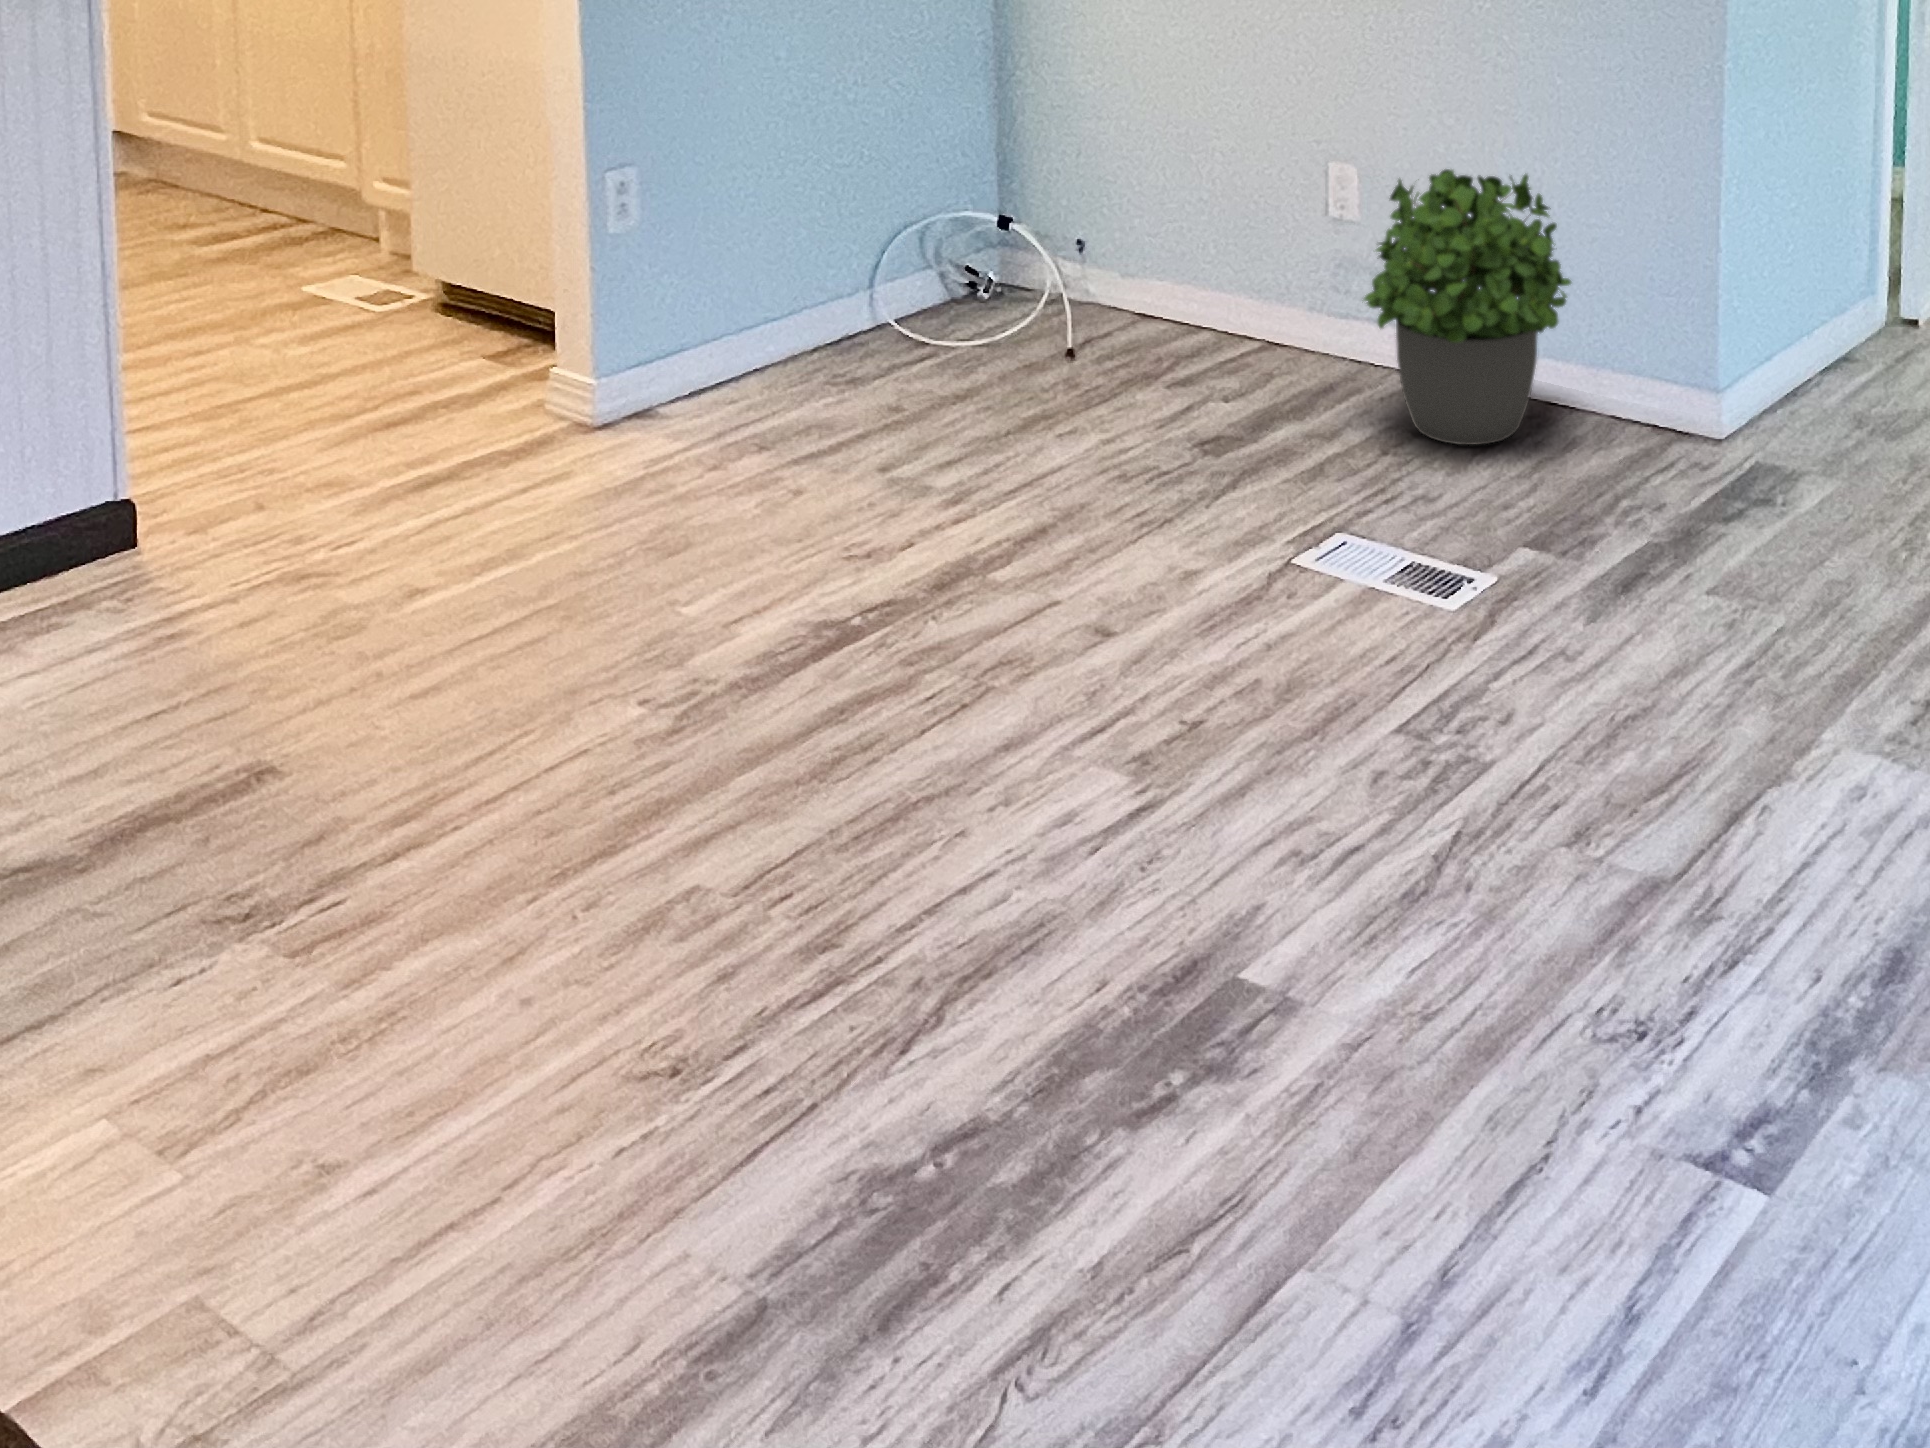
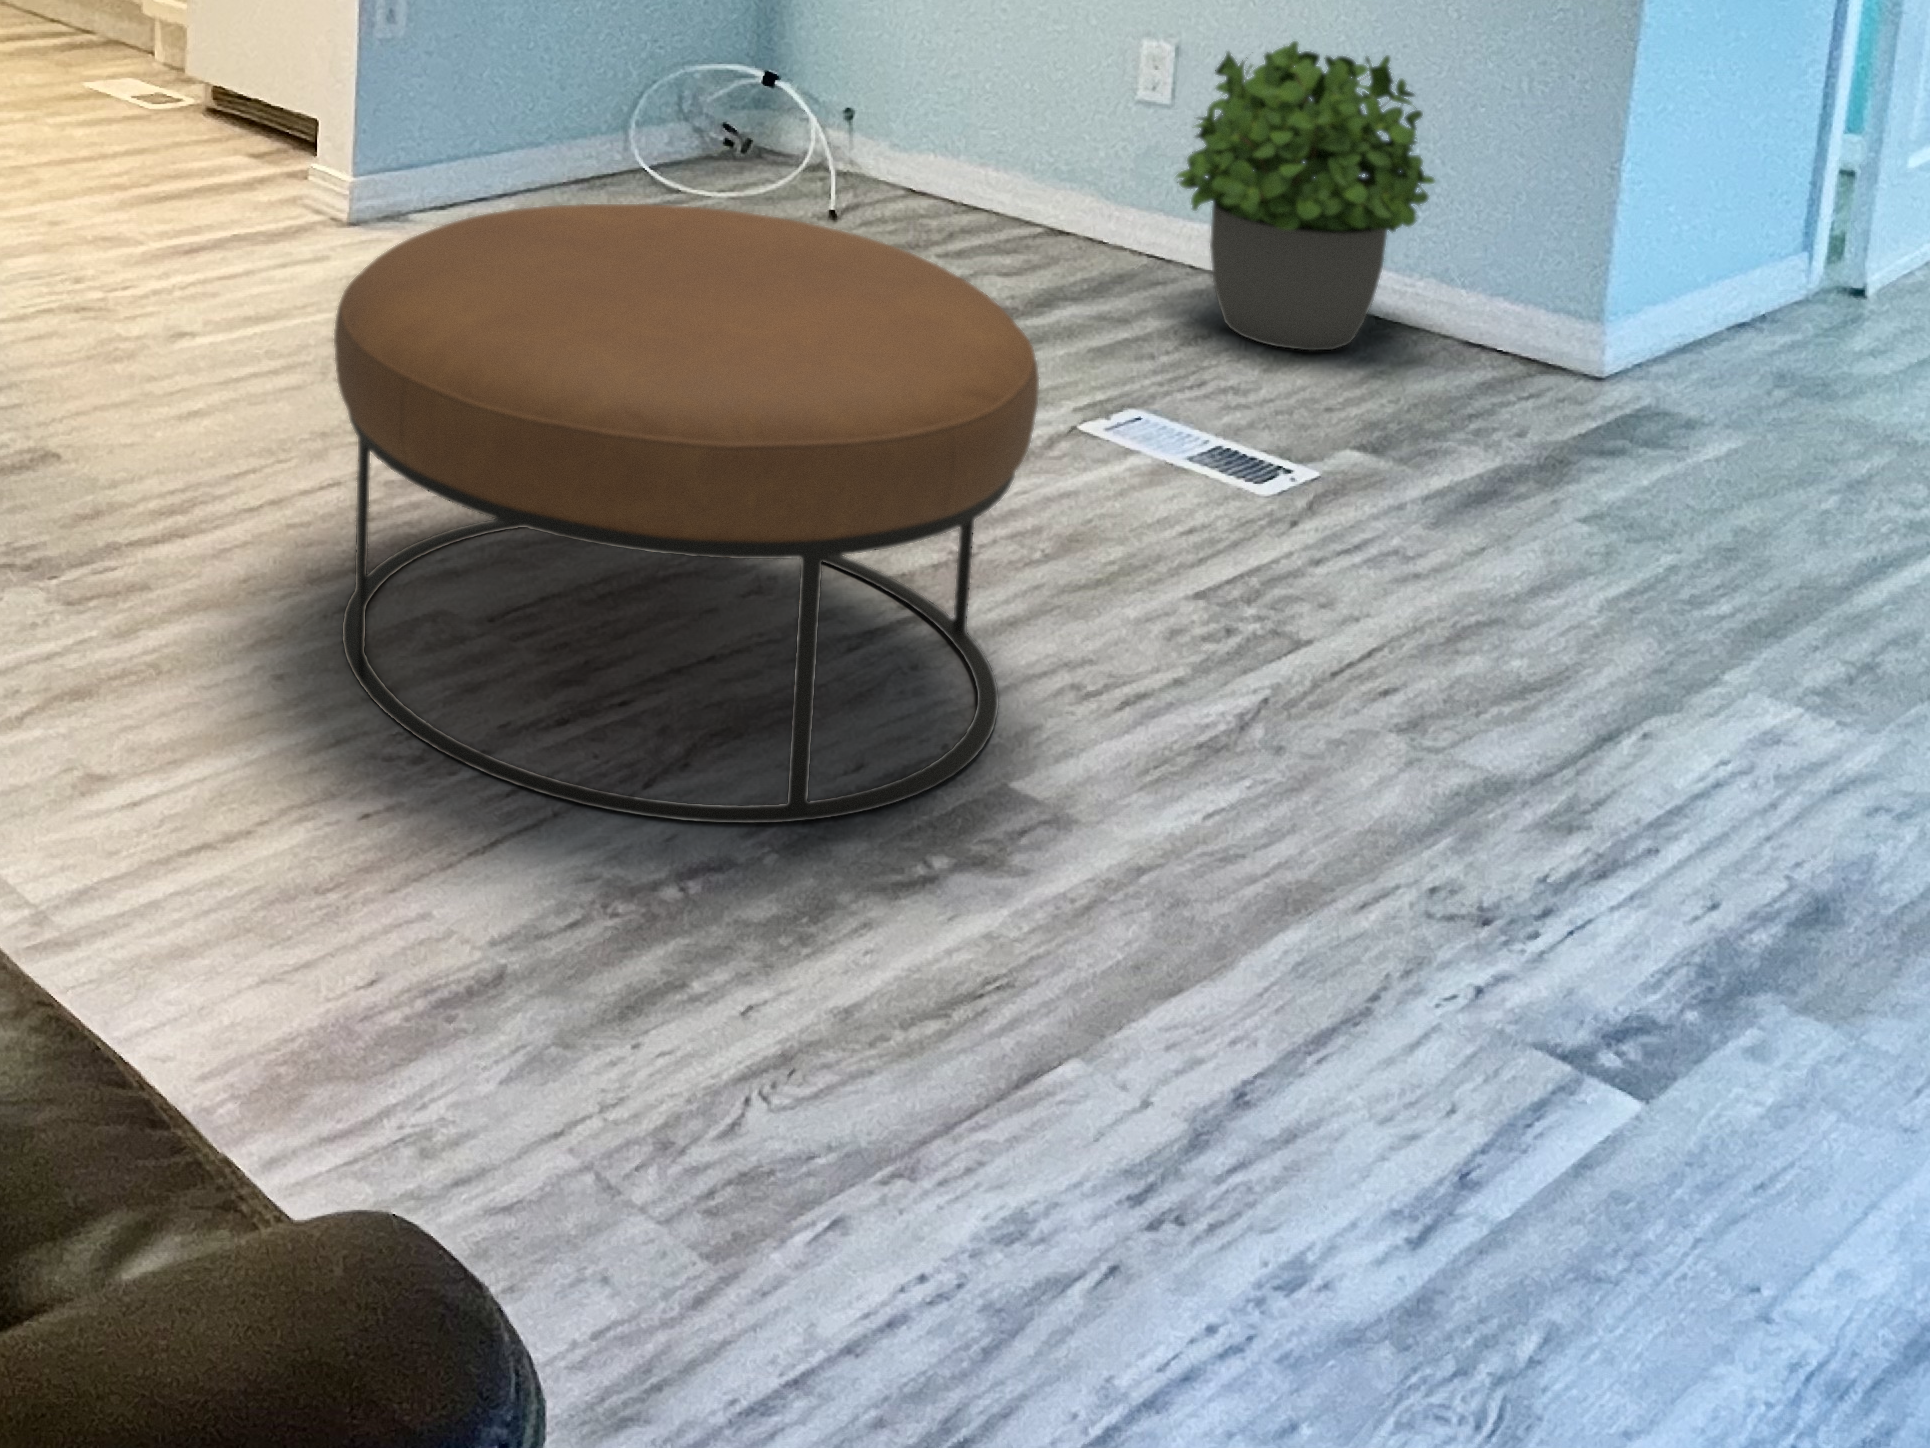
ottoman: none [560,429,1241,1095] -> present [334,204,1039,823]

